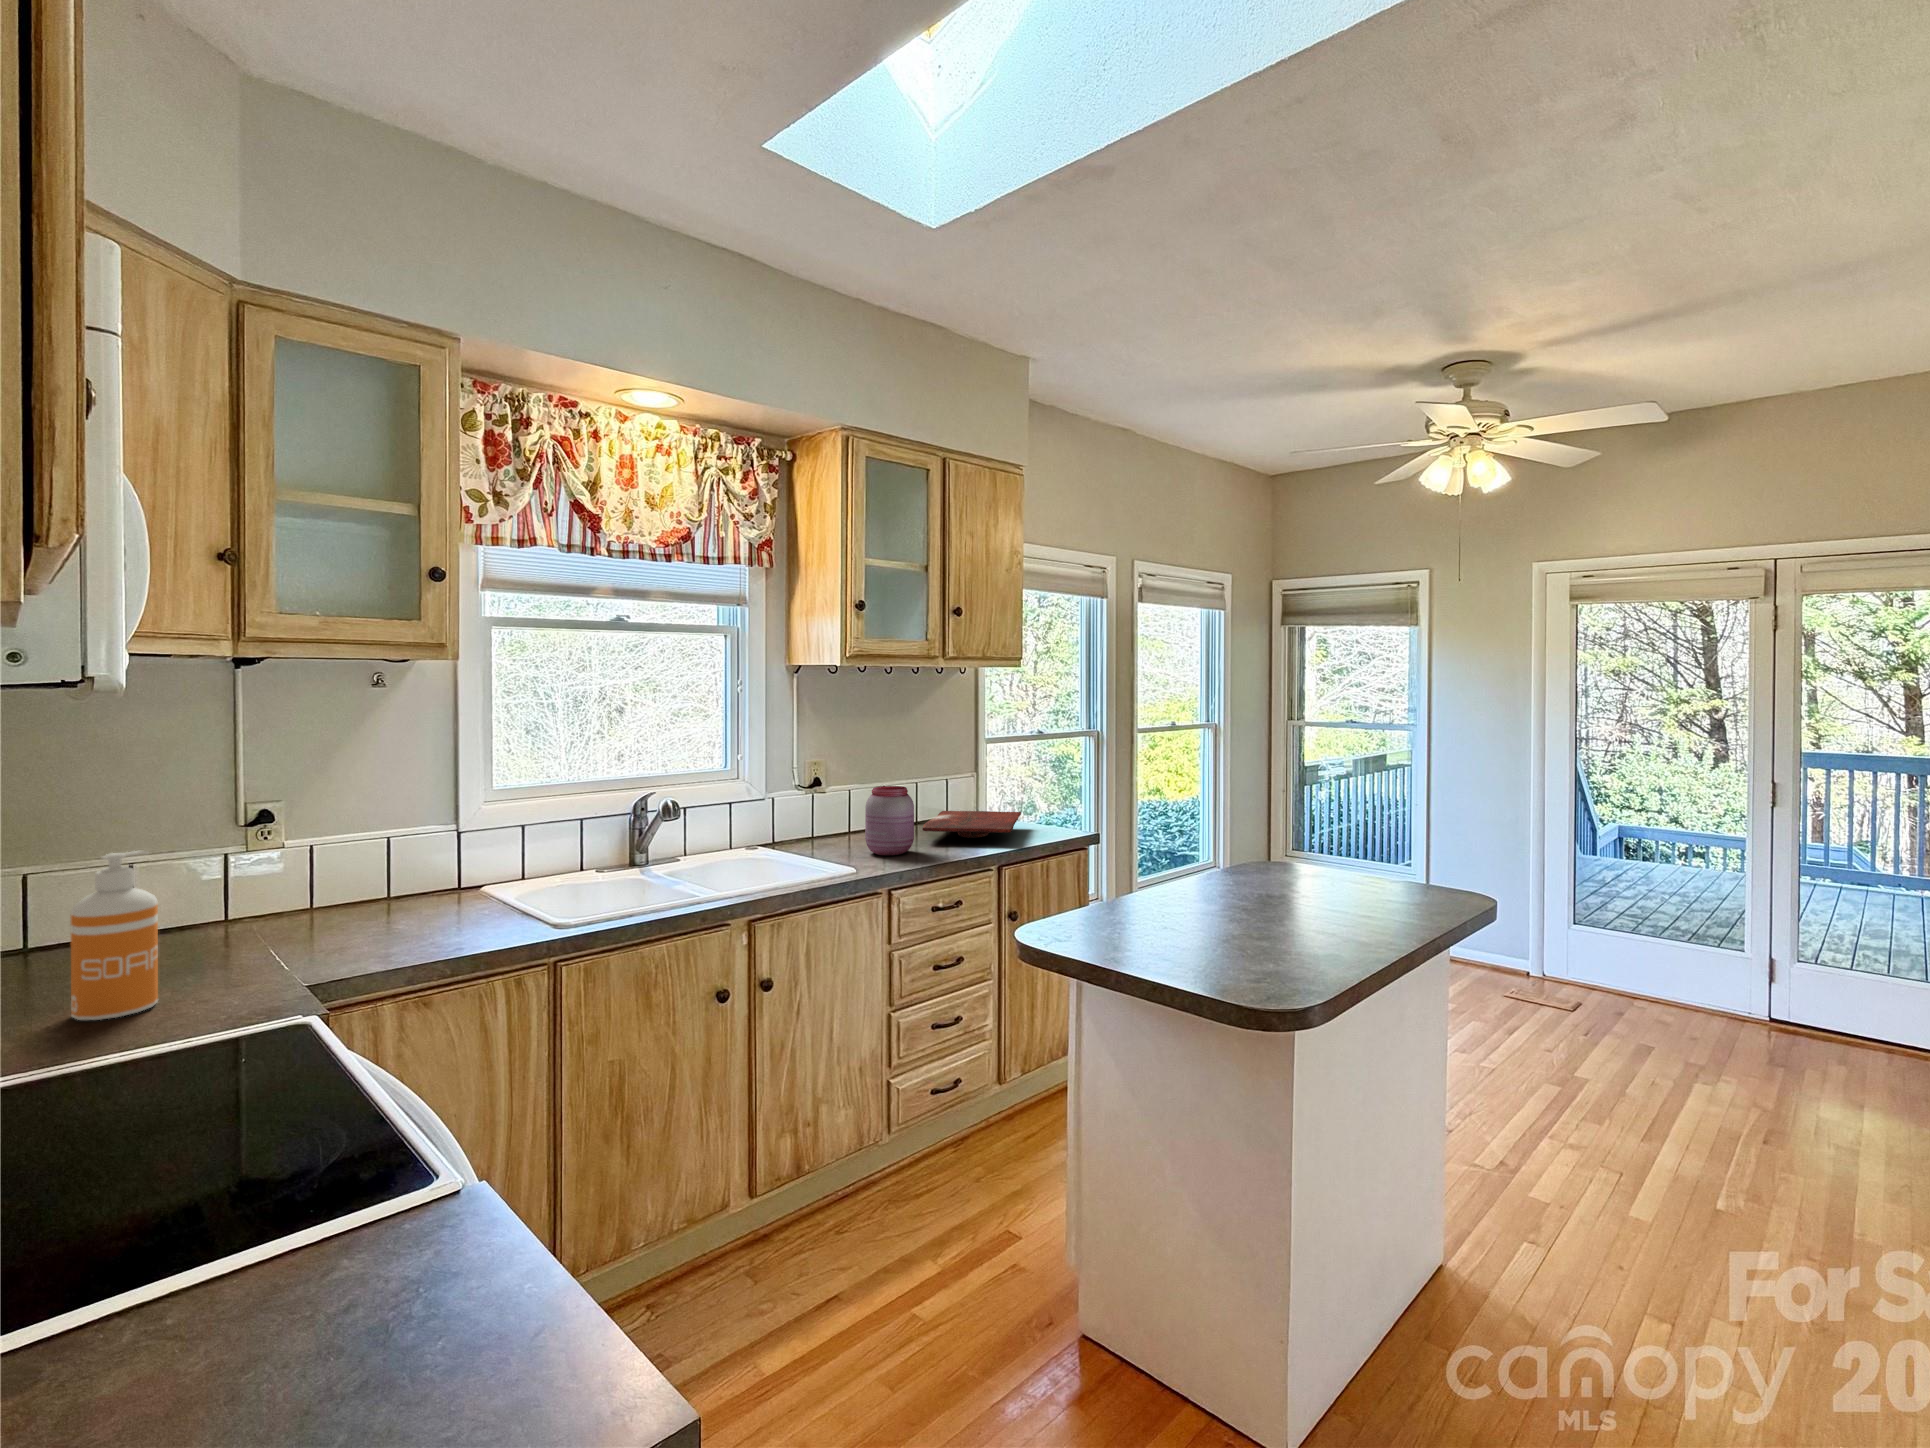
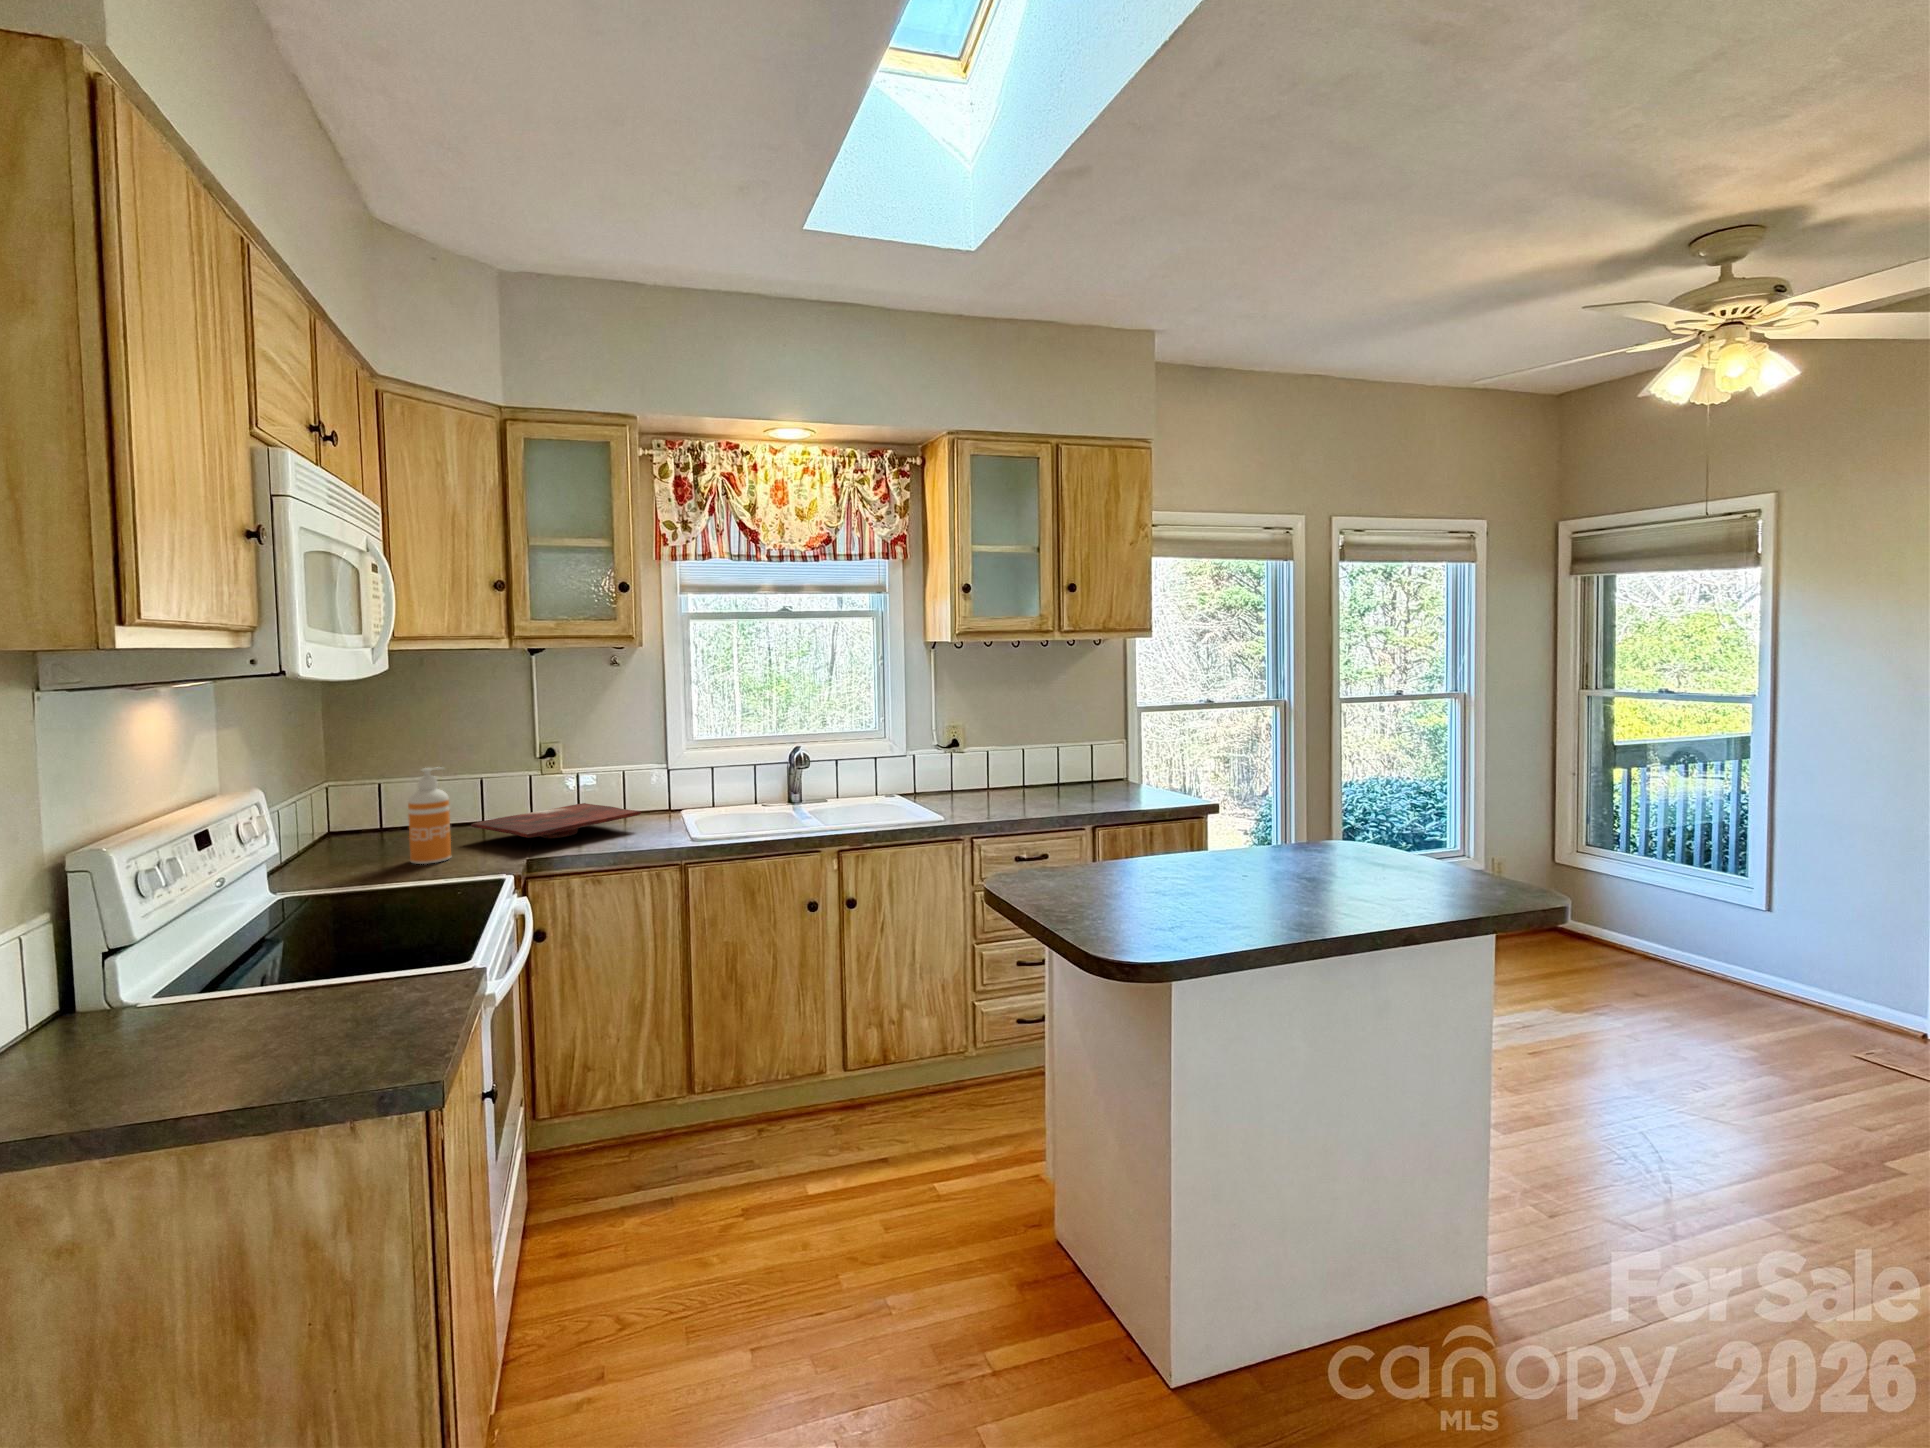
jar: present [865,786,914,855] -> none [975,747,1018,808]
cutting board: present [922,811,1021,838] -> present [471,803,641,838]

